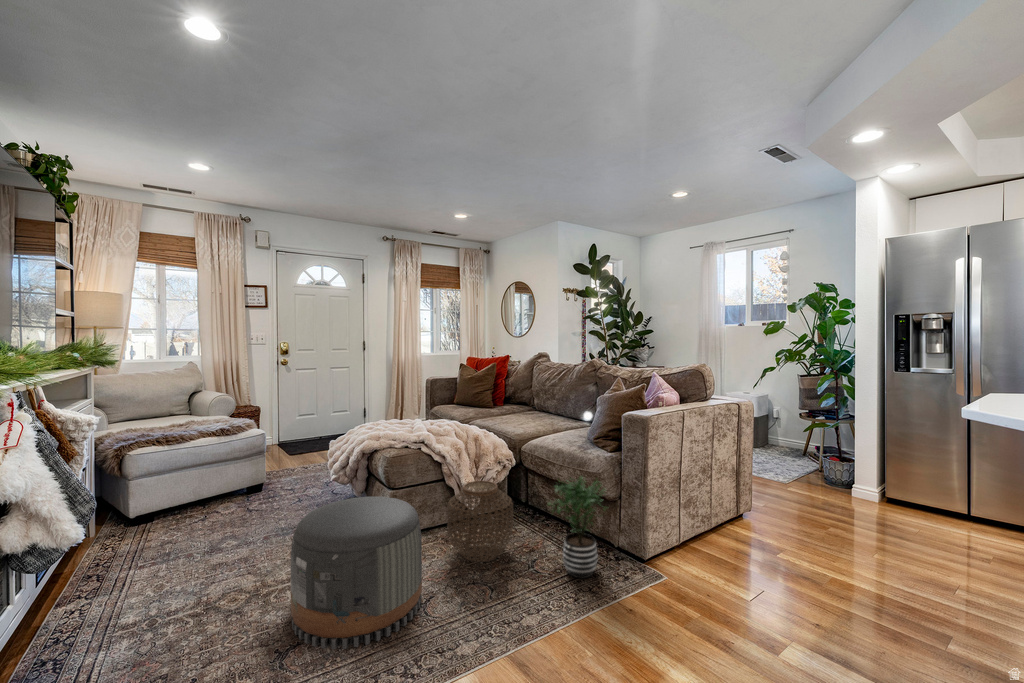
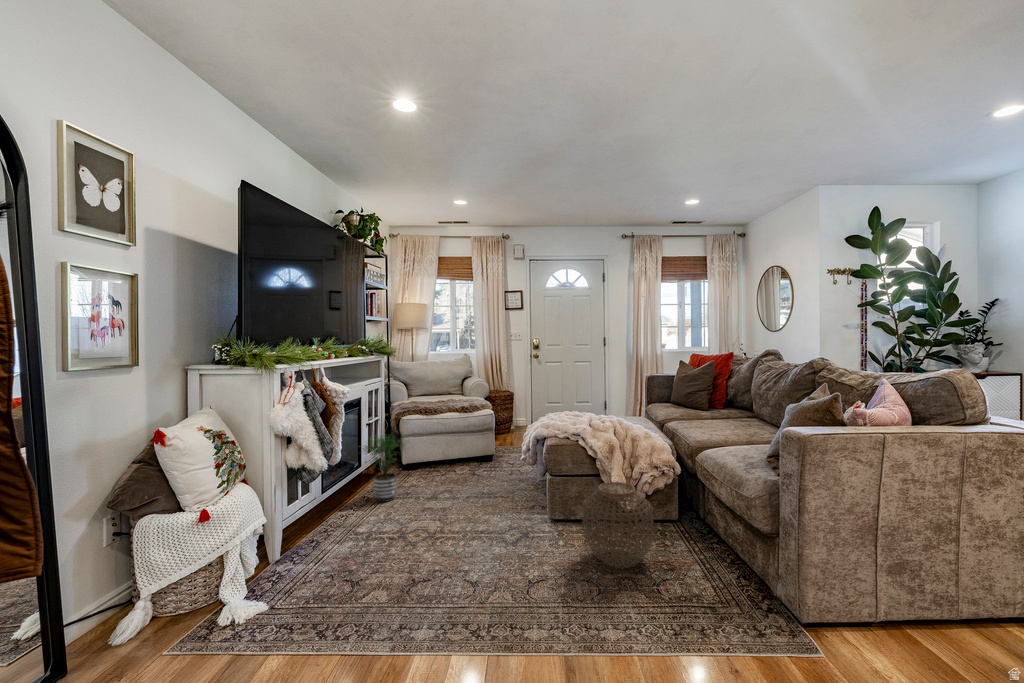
potted plant: present [548,476,604,578] -> present [365,436,404,502]
pouf: present [291,497,422,649] -> none [430,475,538,598]

